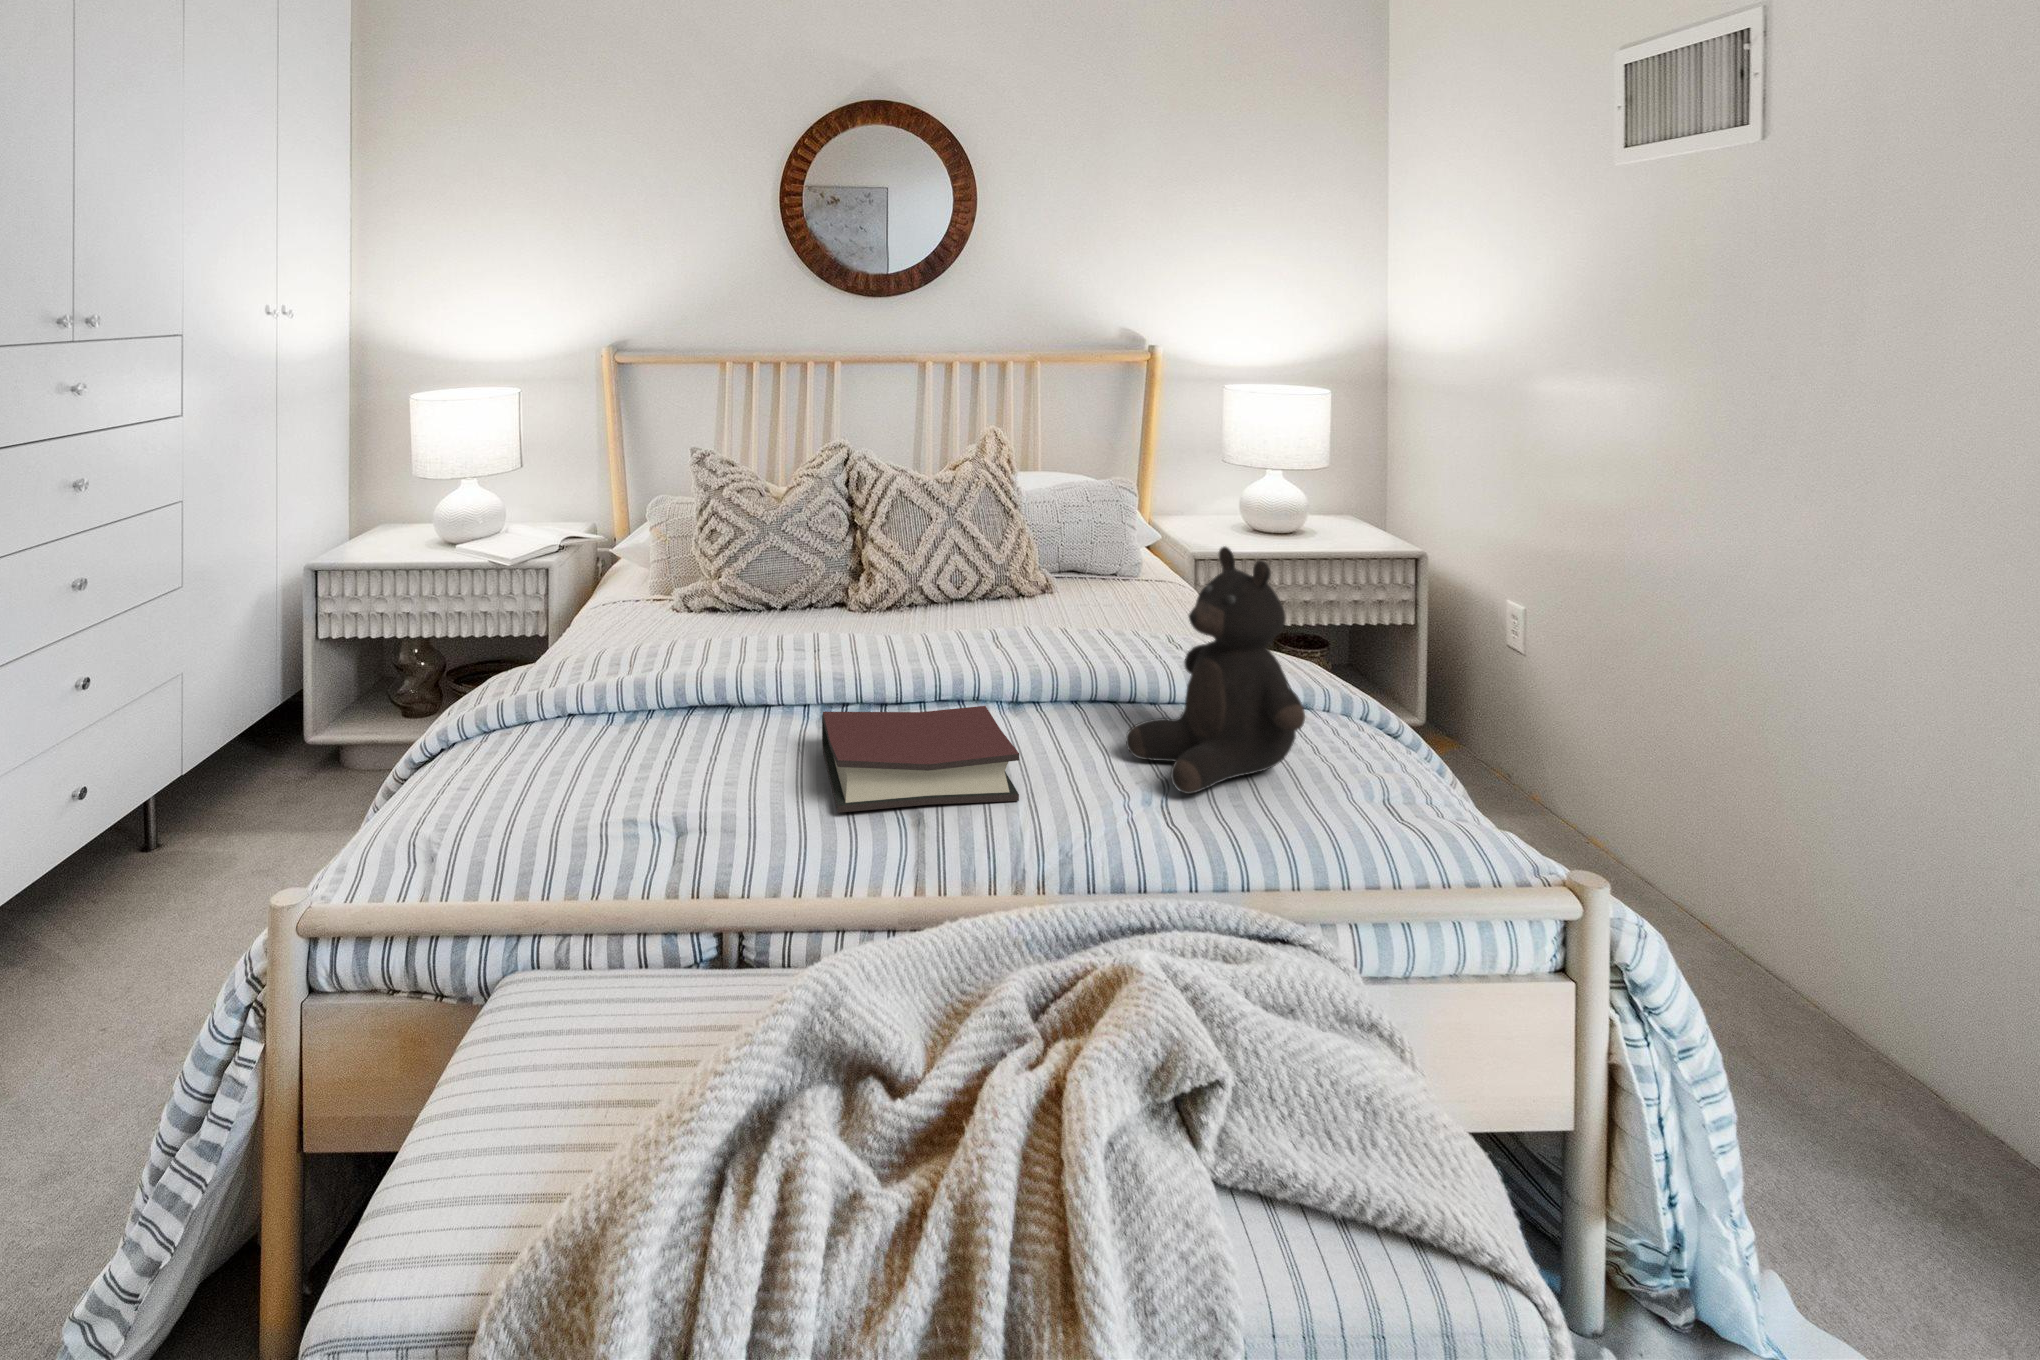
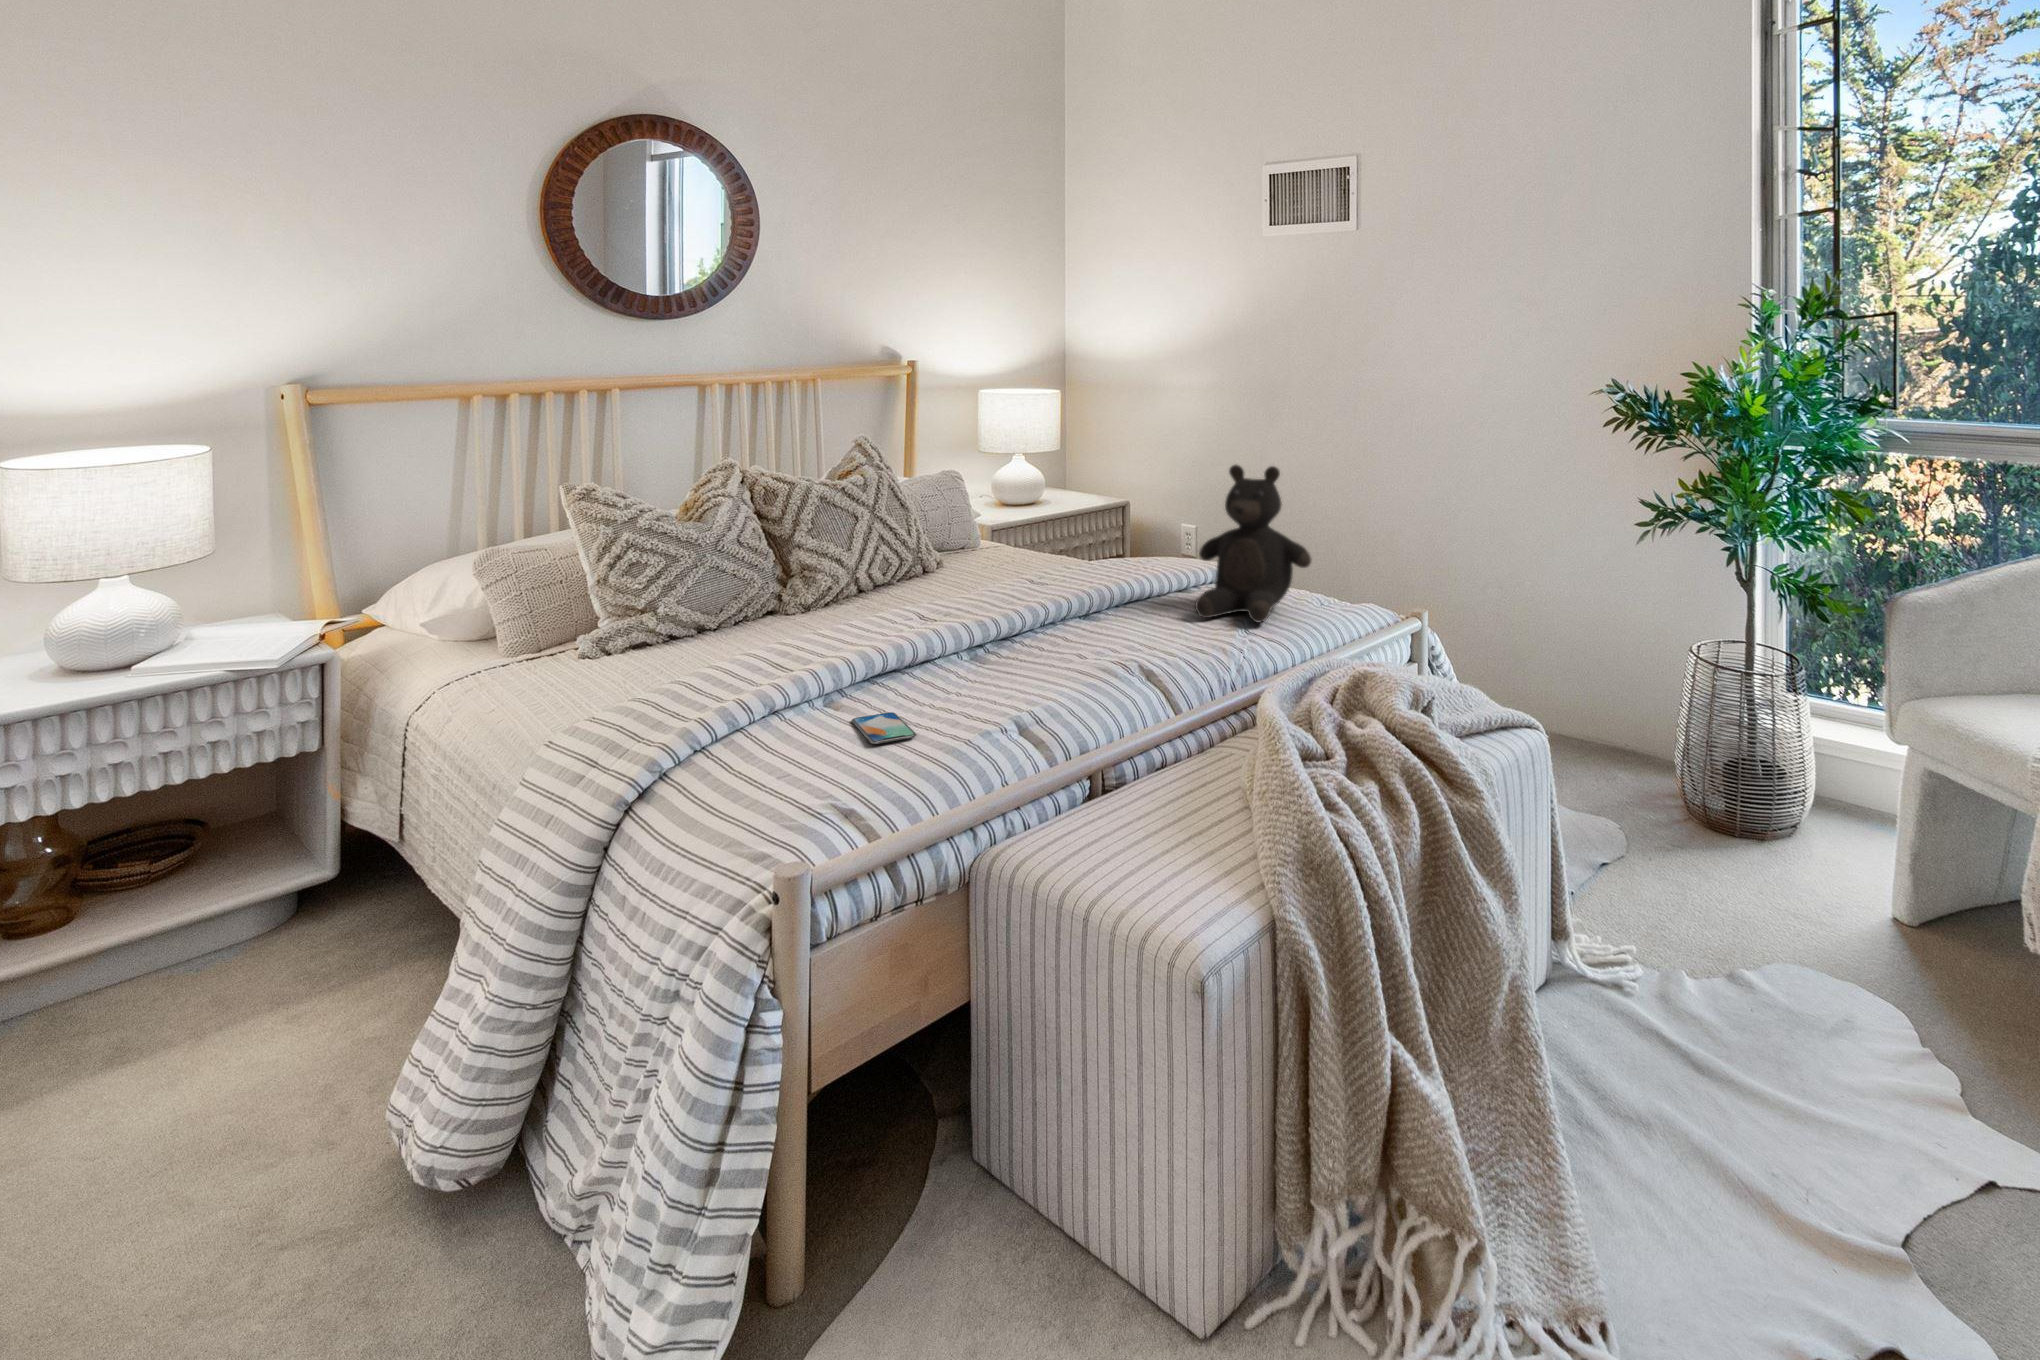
hardback book: present [822,706,1019,813] -> none [1011,609,1184,685]
smartphone: none [552,757,639,802] -> present [852,712,916,744]

